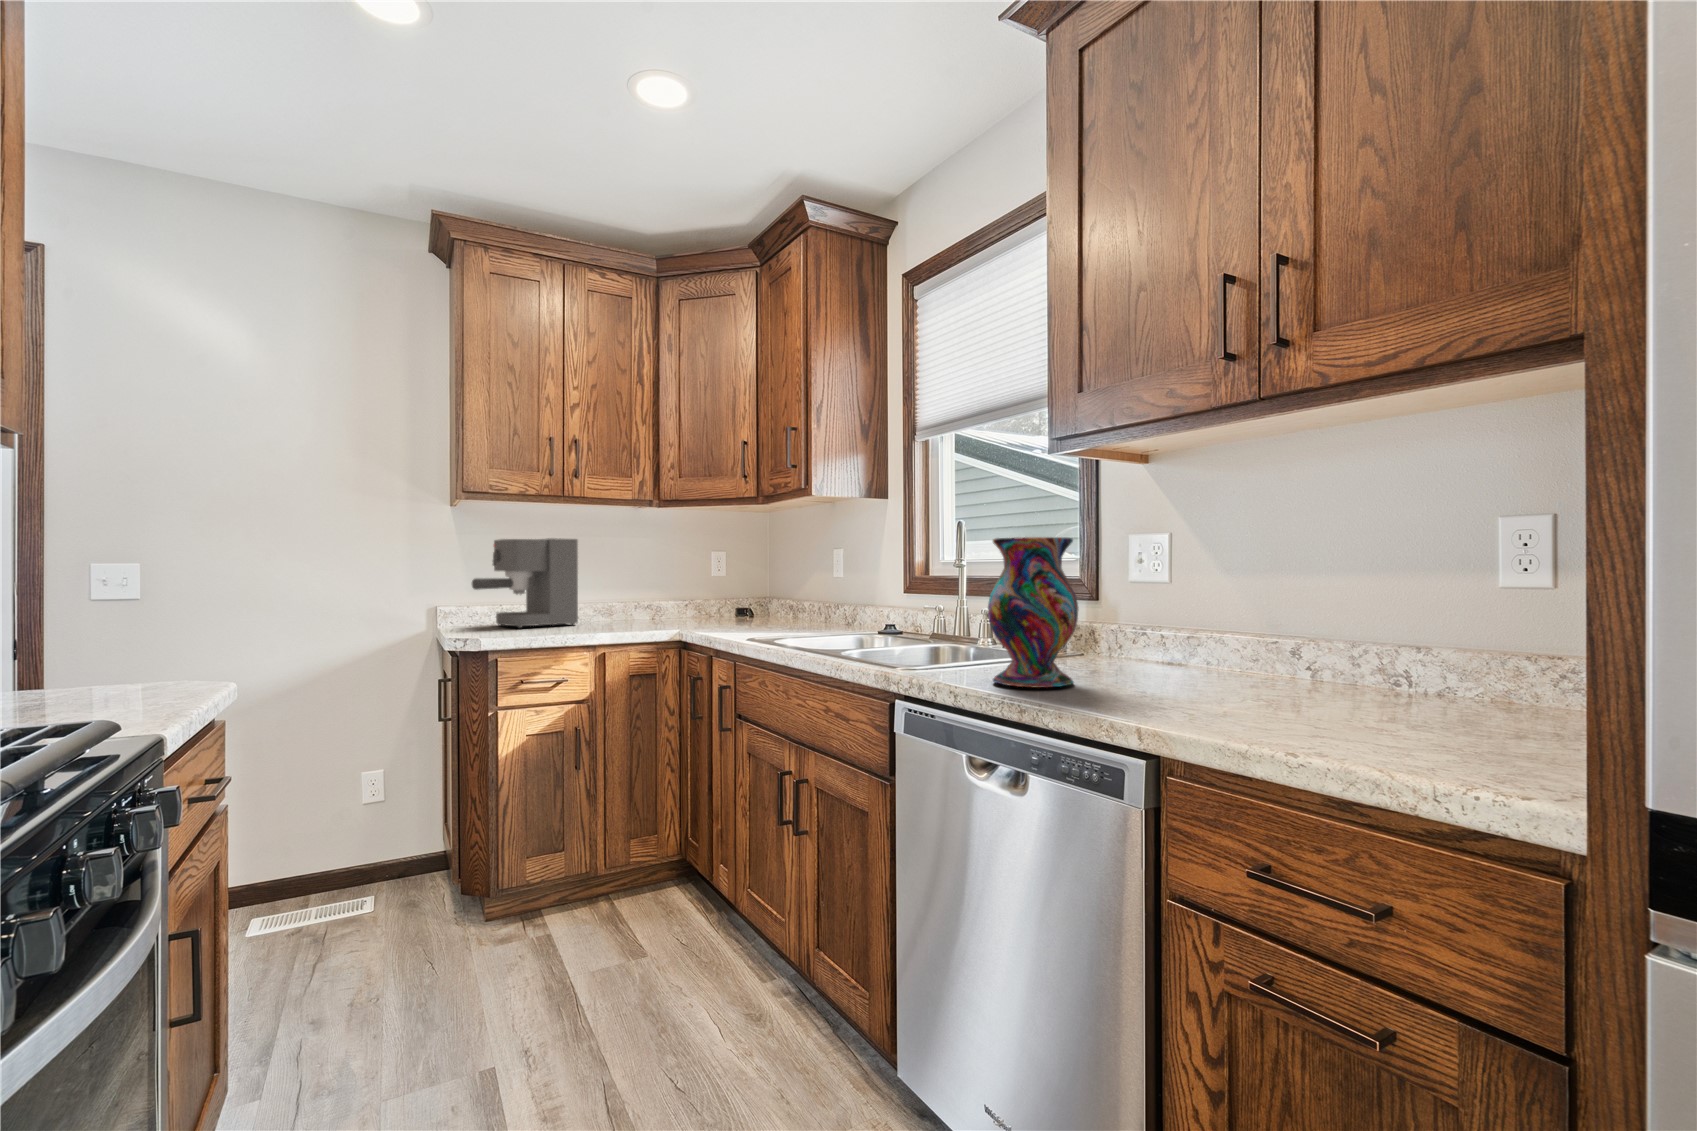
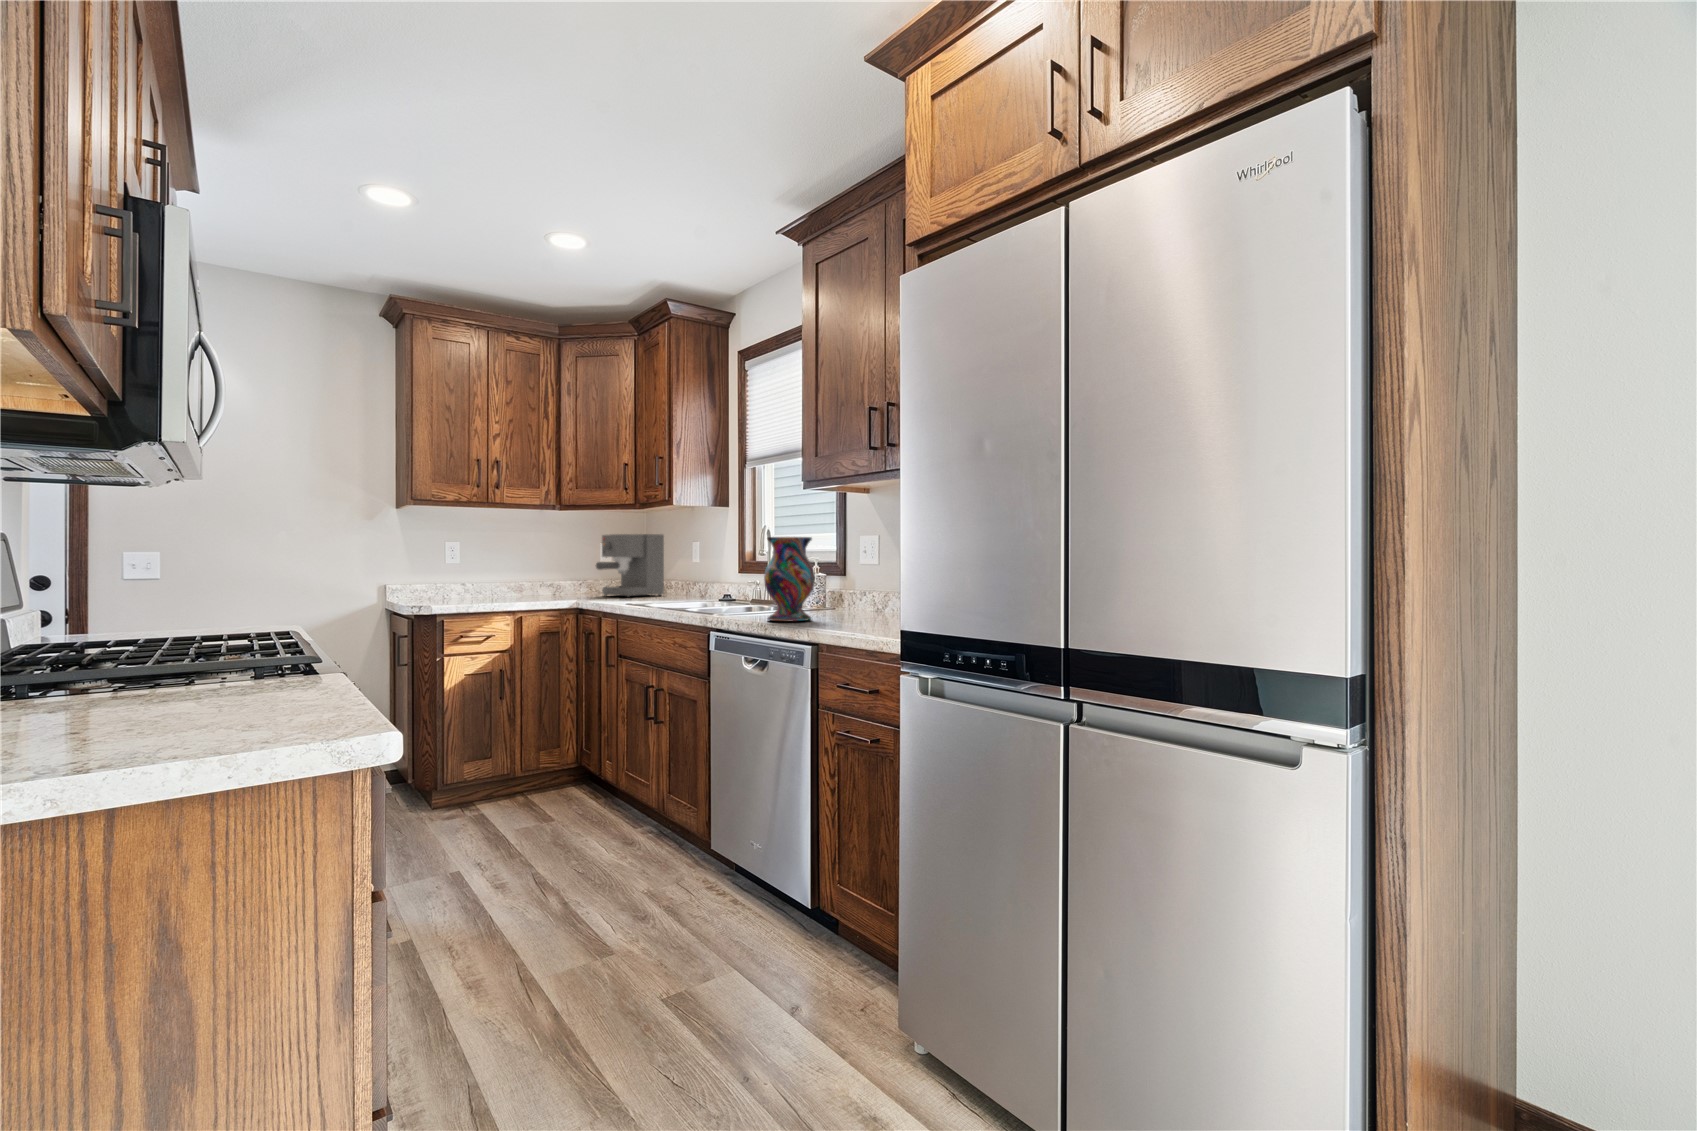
coffee maker: present [472,538,578,628] -> present [596,534,664,597]

